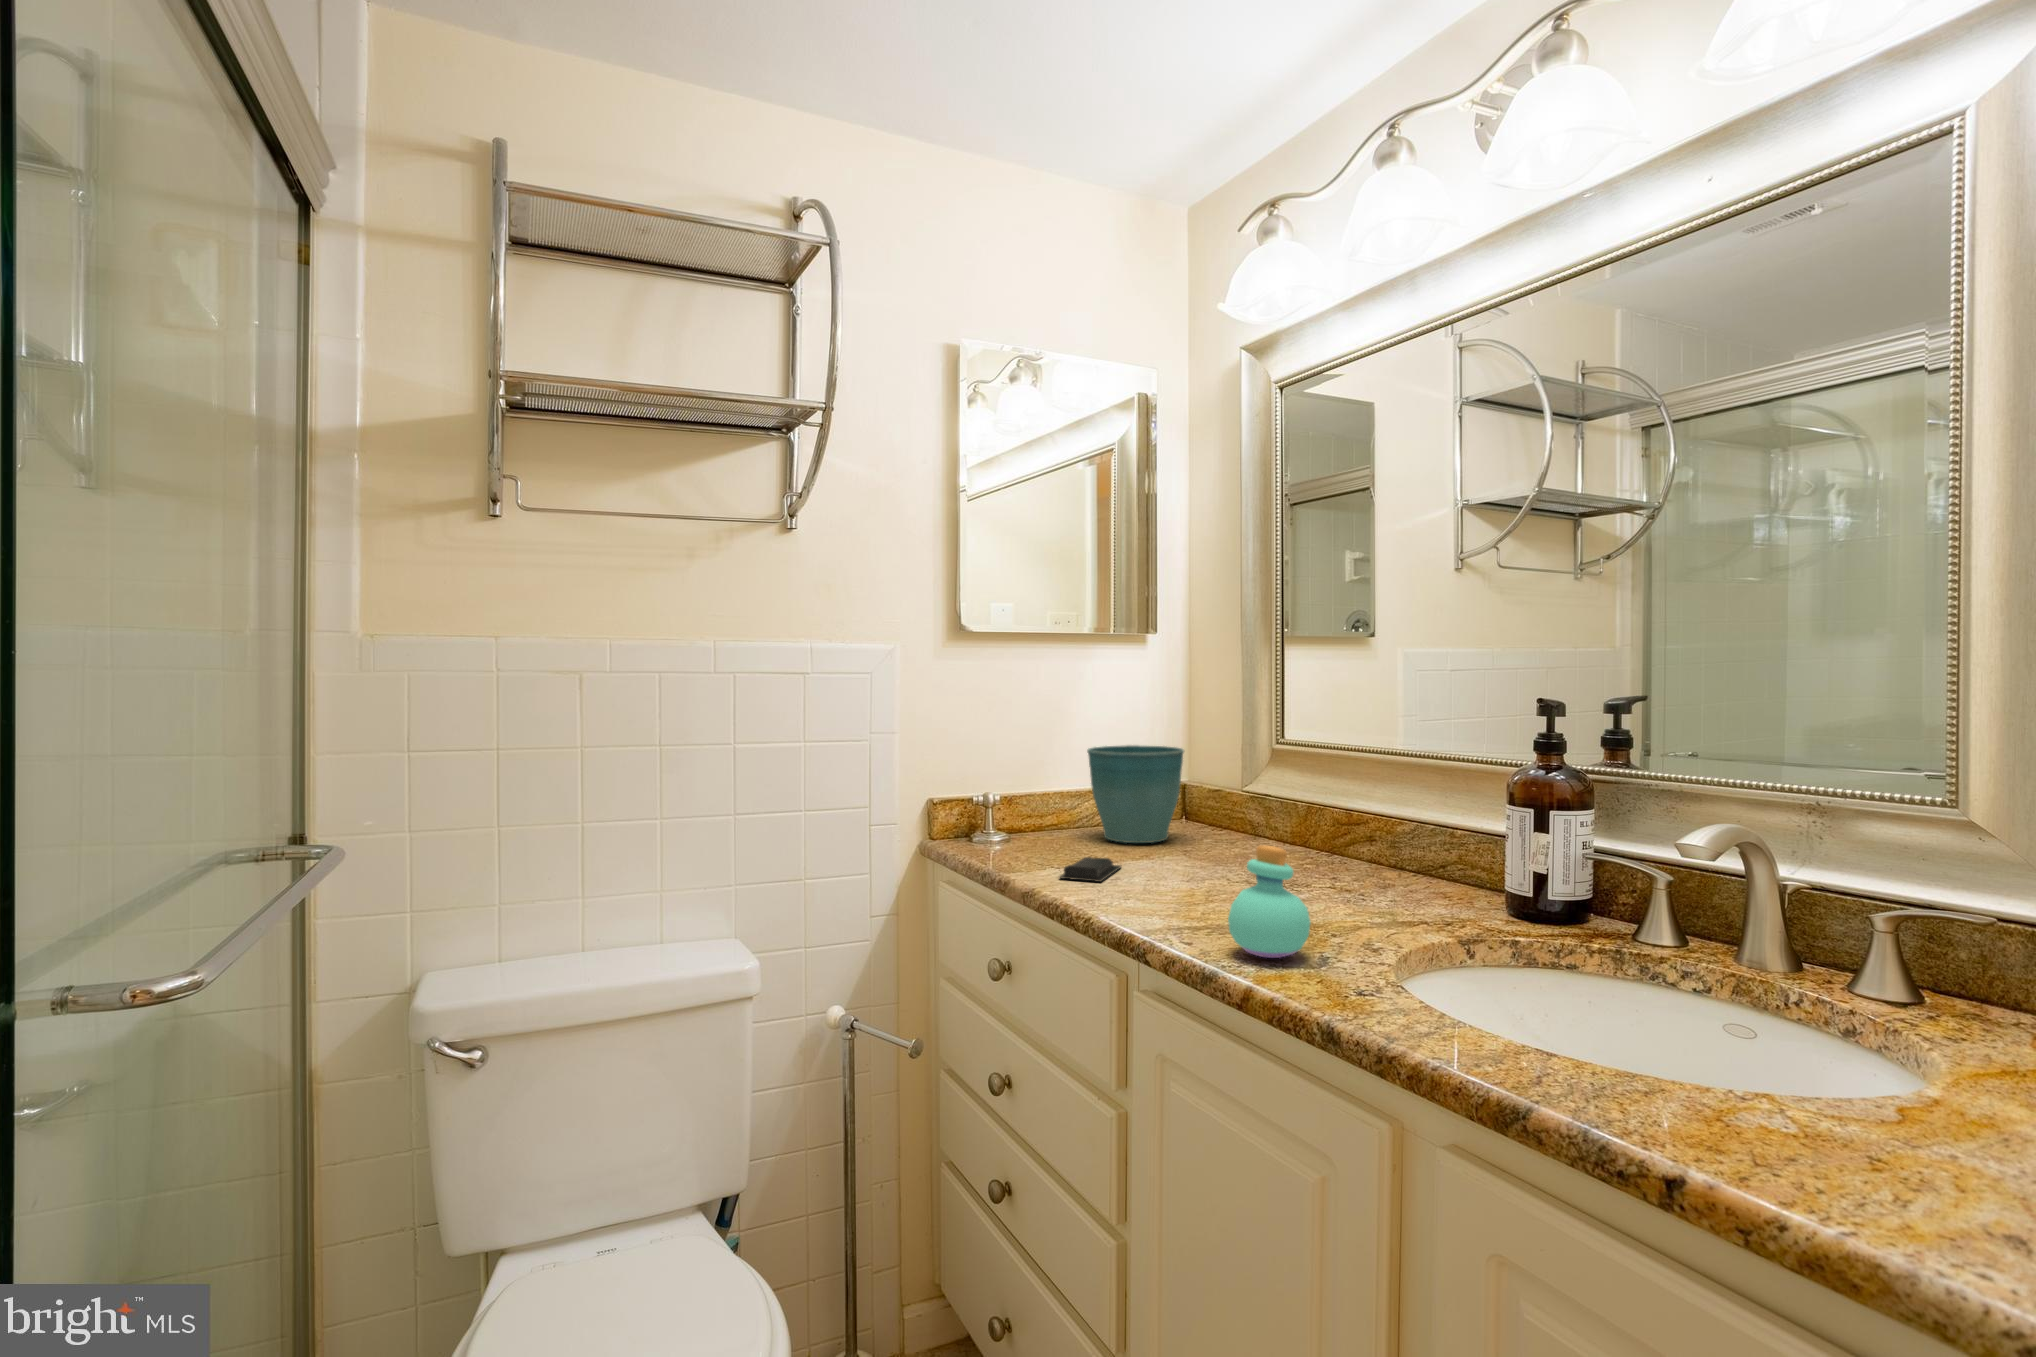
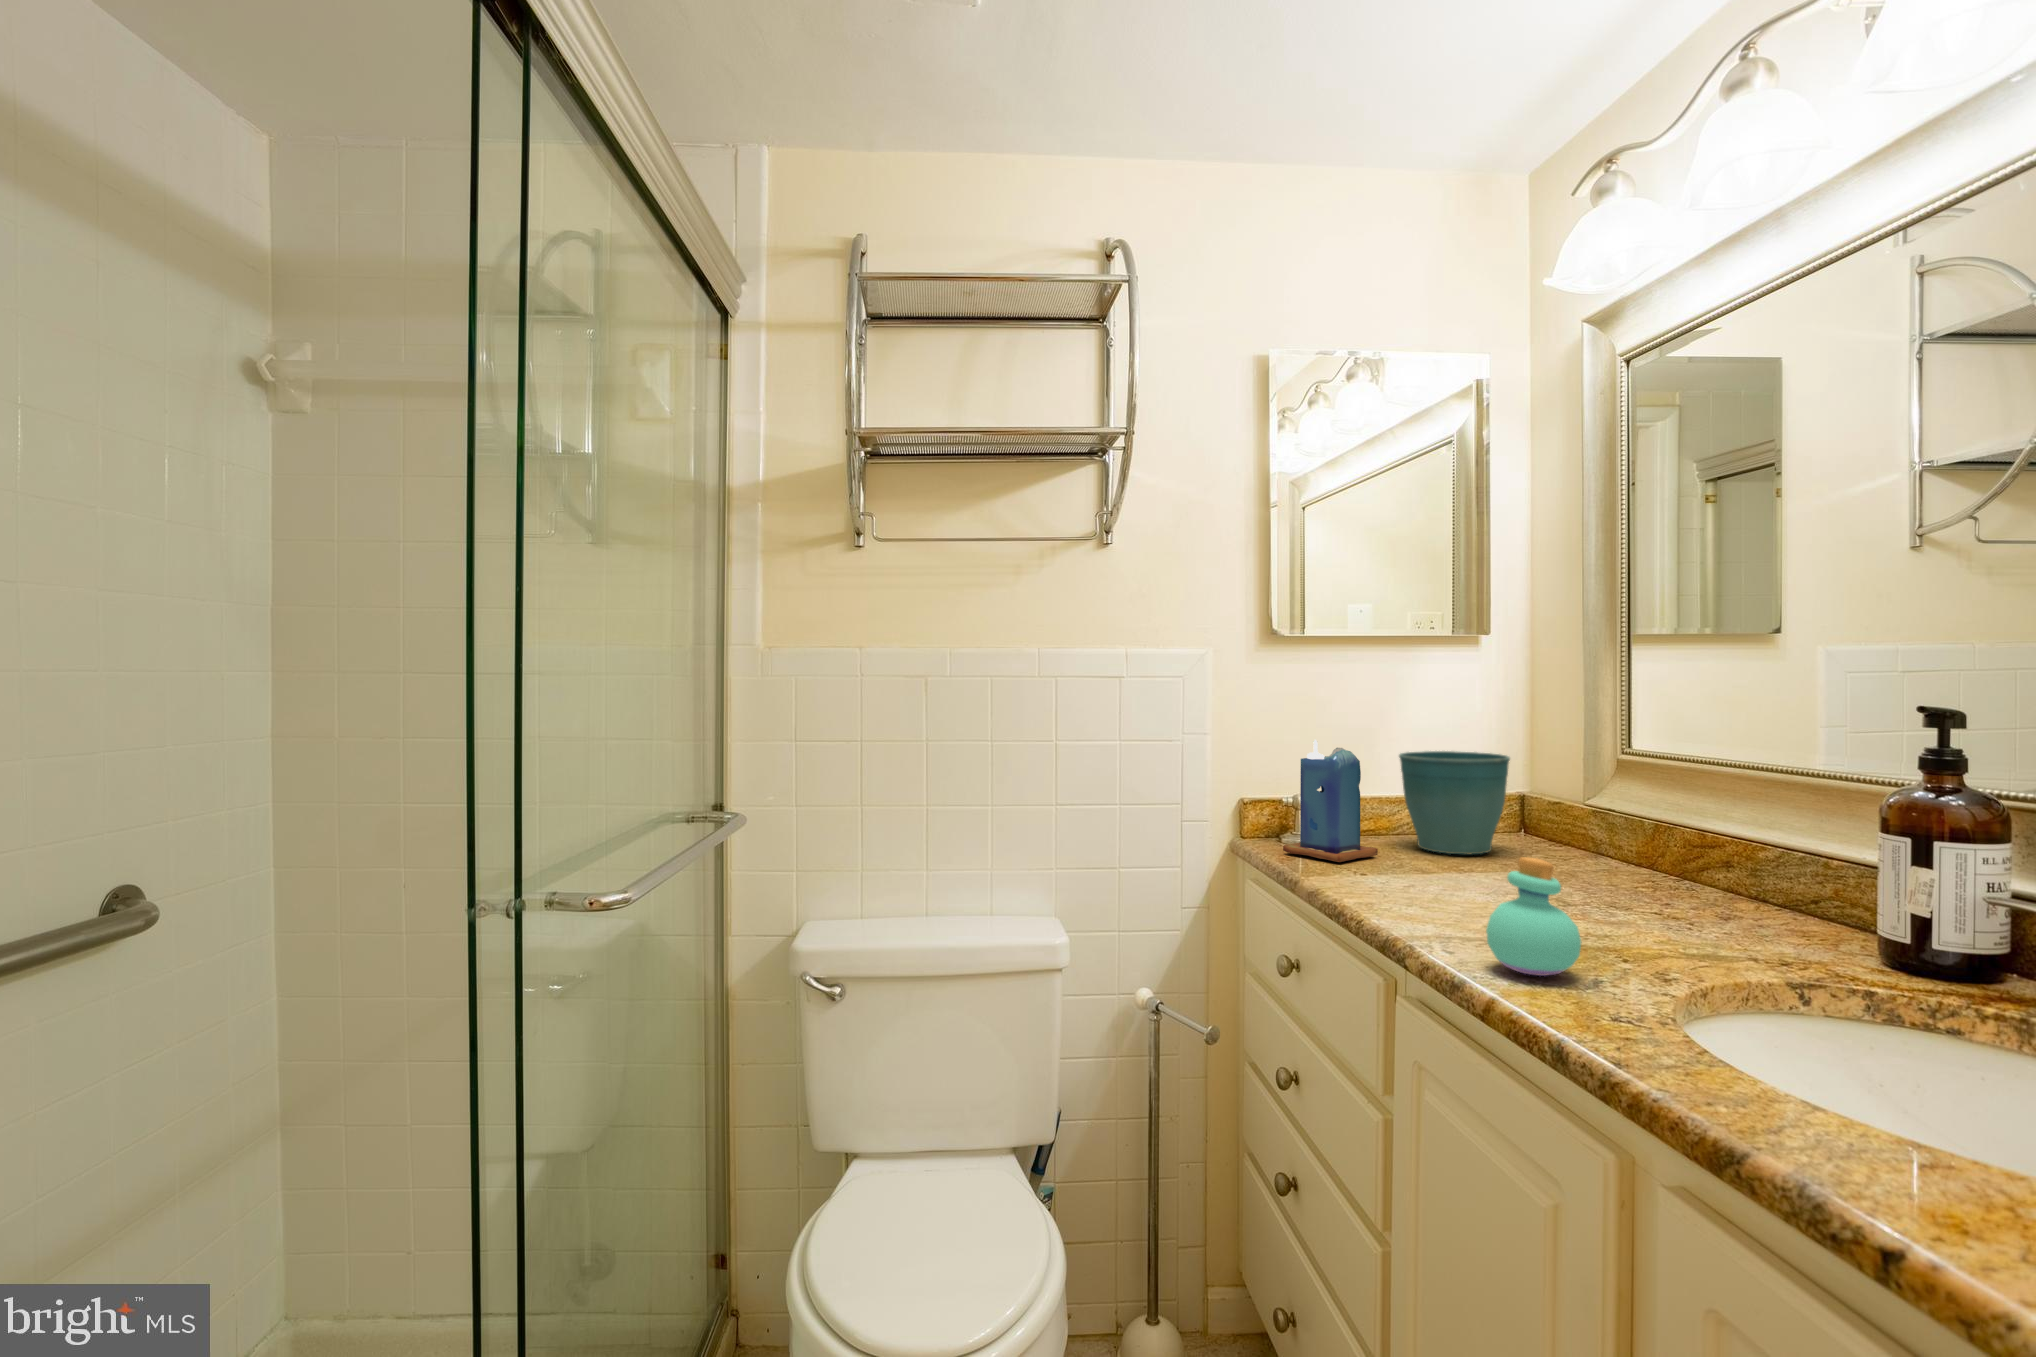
candle: none [986,737,1074,859] -> present [1283,739,1378,862]
soap bar: present [1059,857,1121,882] -> none [1345,863,1421,888]

